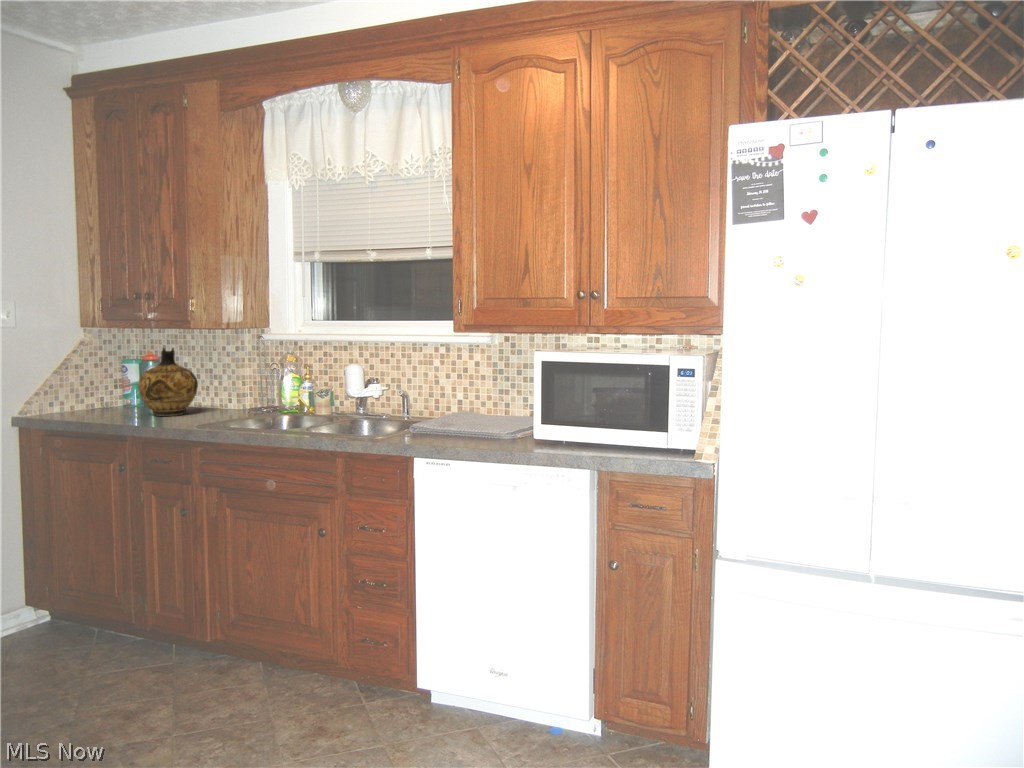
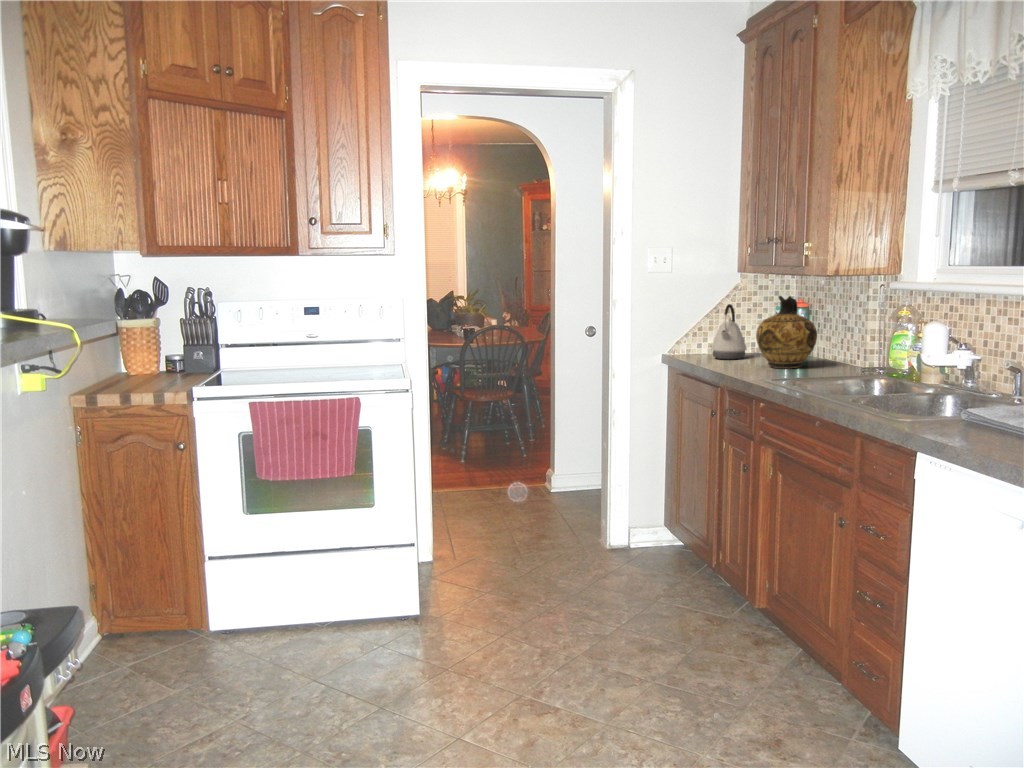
kettle: none [68,359,108,415] -> present [711,304,747,359]

